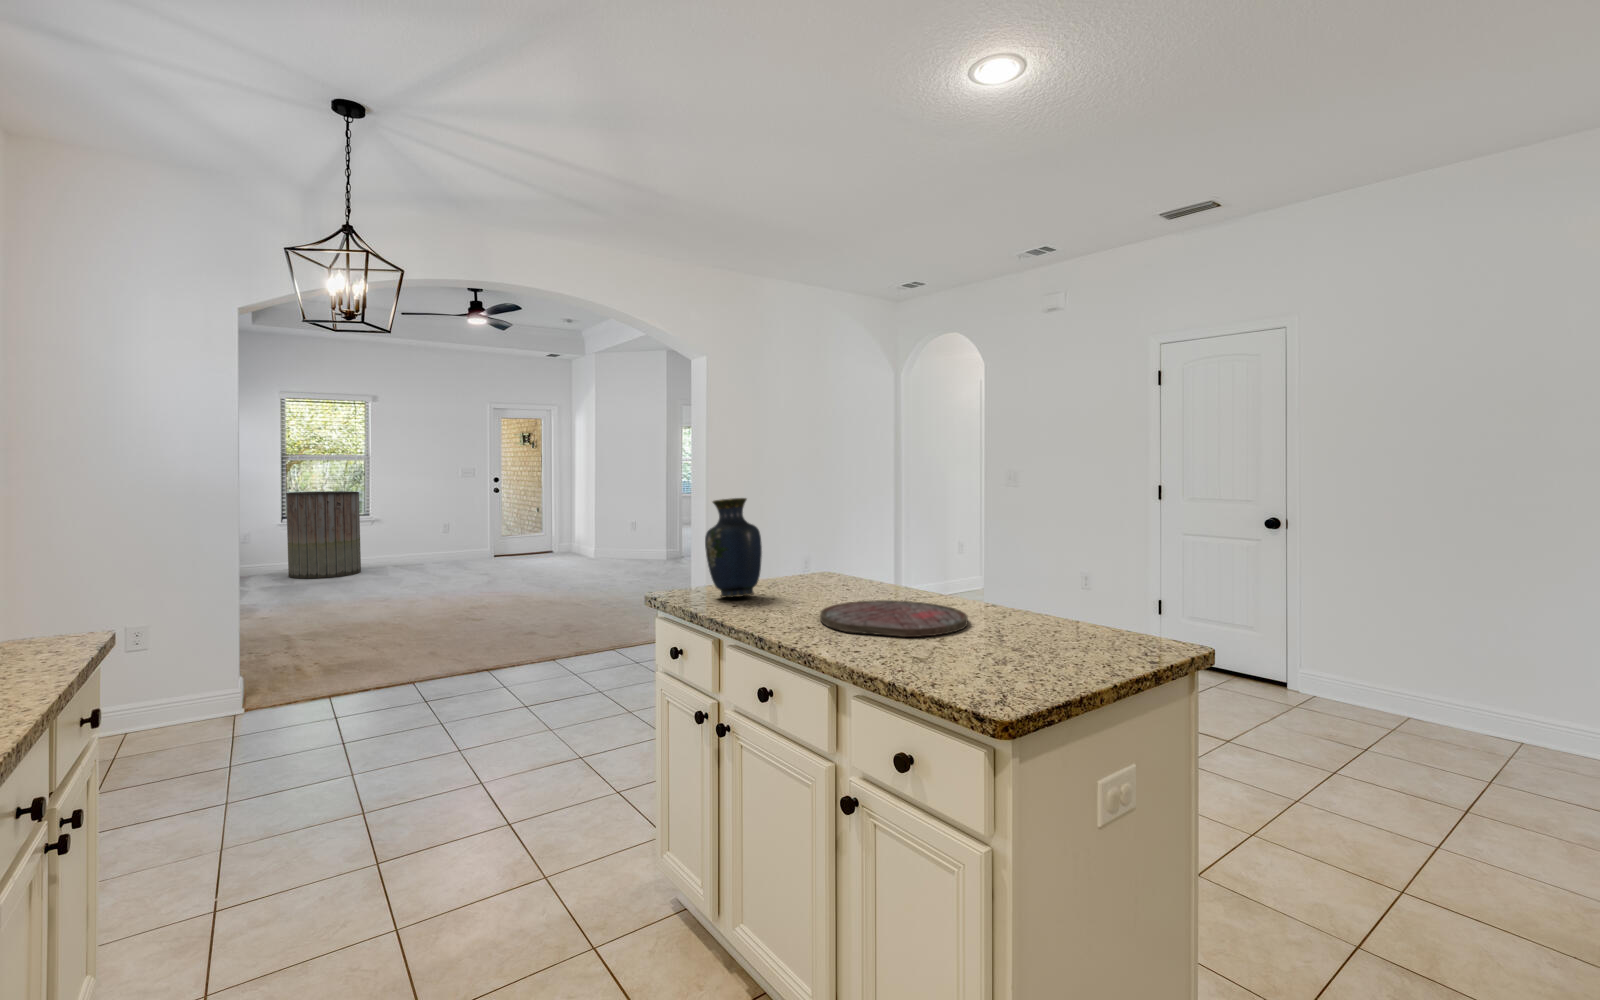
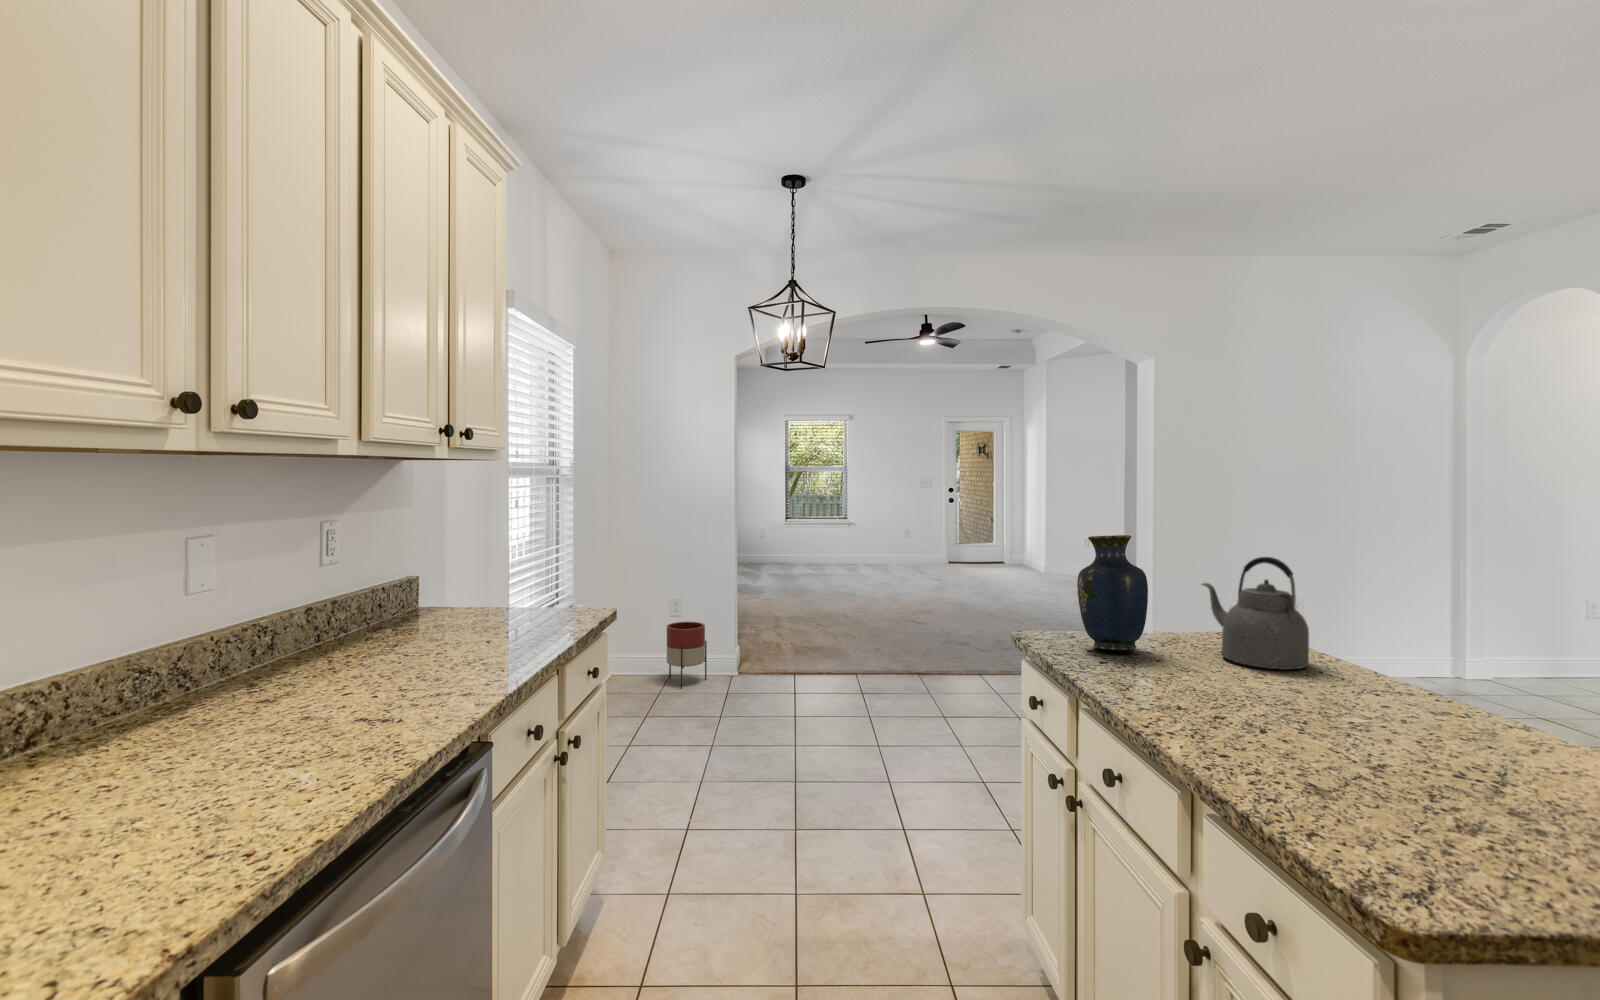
trash can: present [286,491,361,578] -> none [790,497,842,569]
kettle: none [794,510,871,596] -> present [1202,557,1309,670]
cutting board: present [820,600,968,637] -> none [1201,680,1445,755]
planter: none [133,651,203,741] -> present [667,622,707,689]

